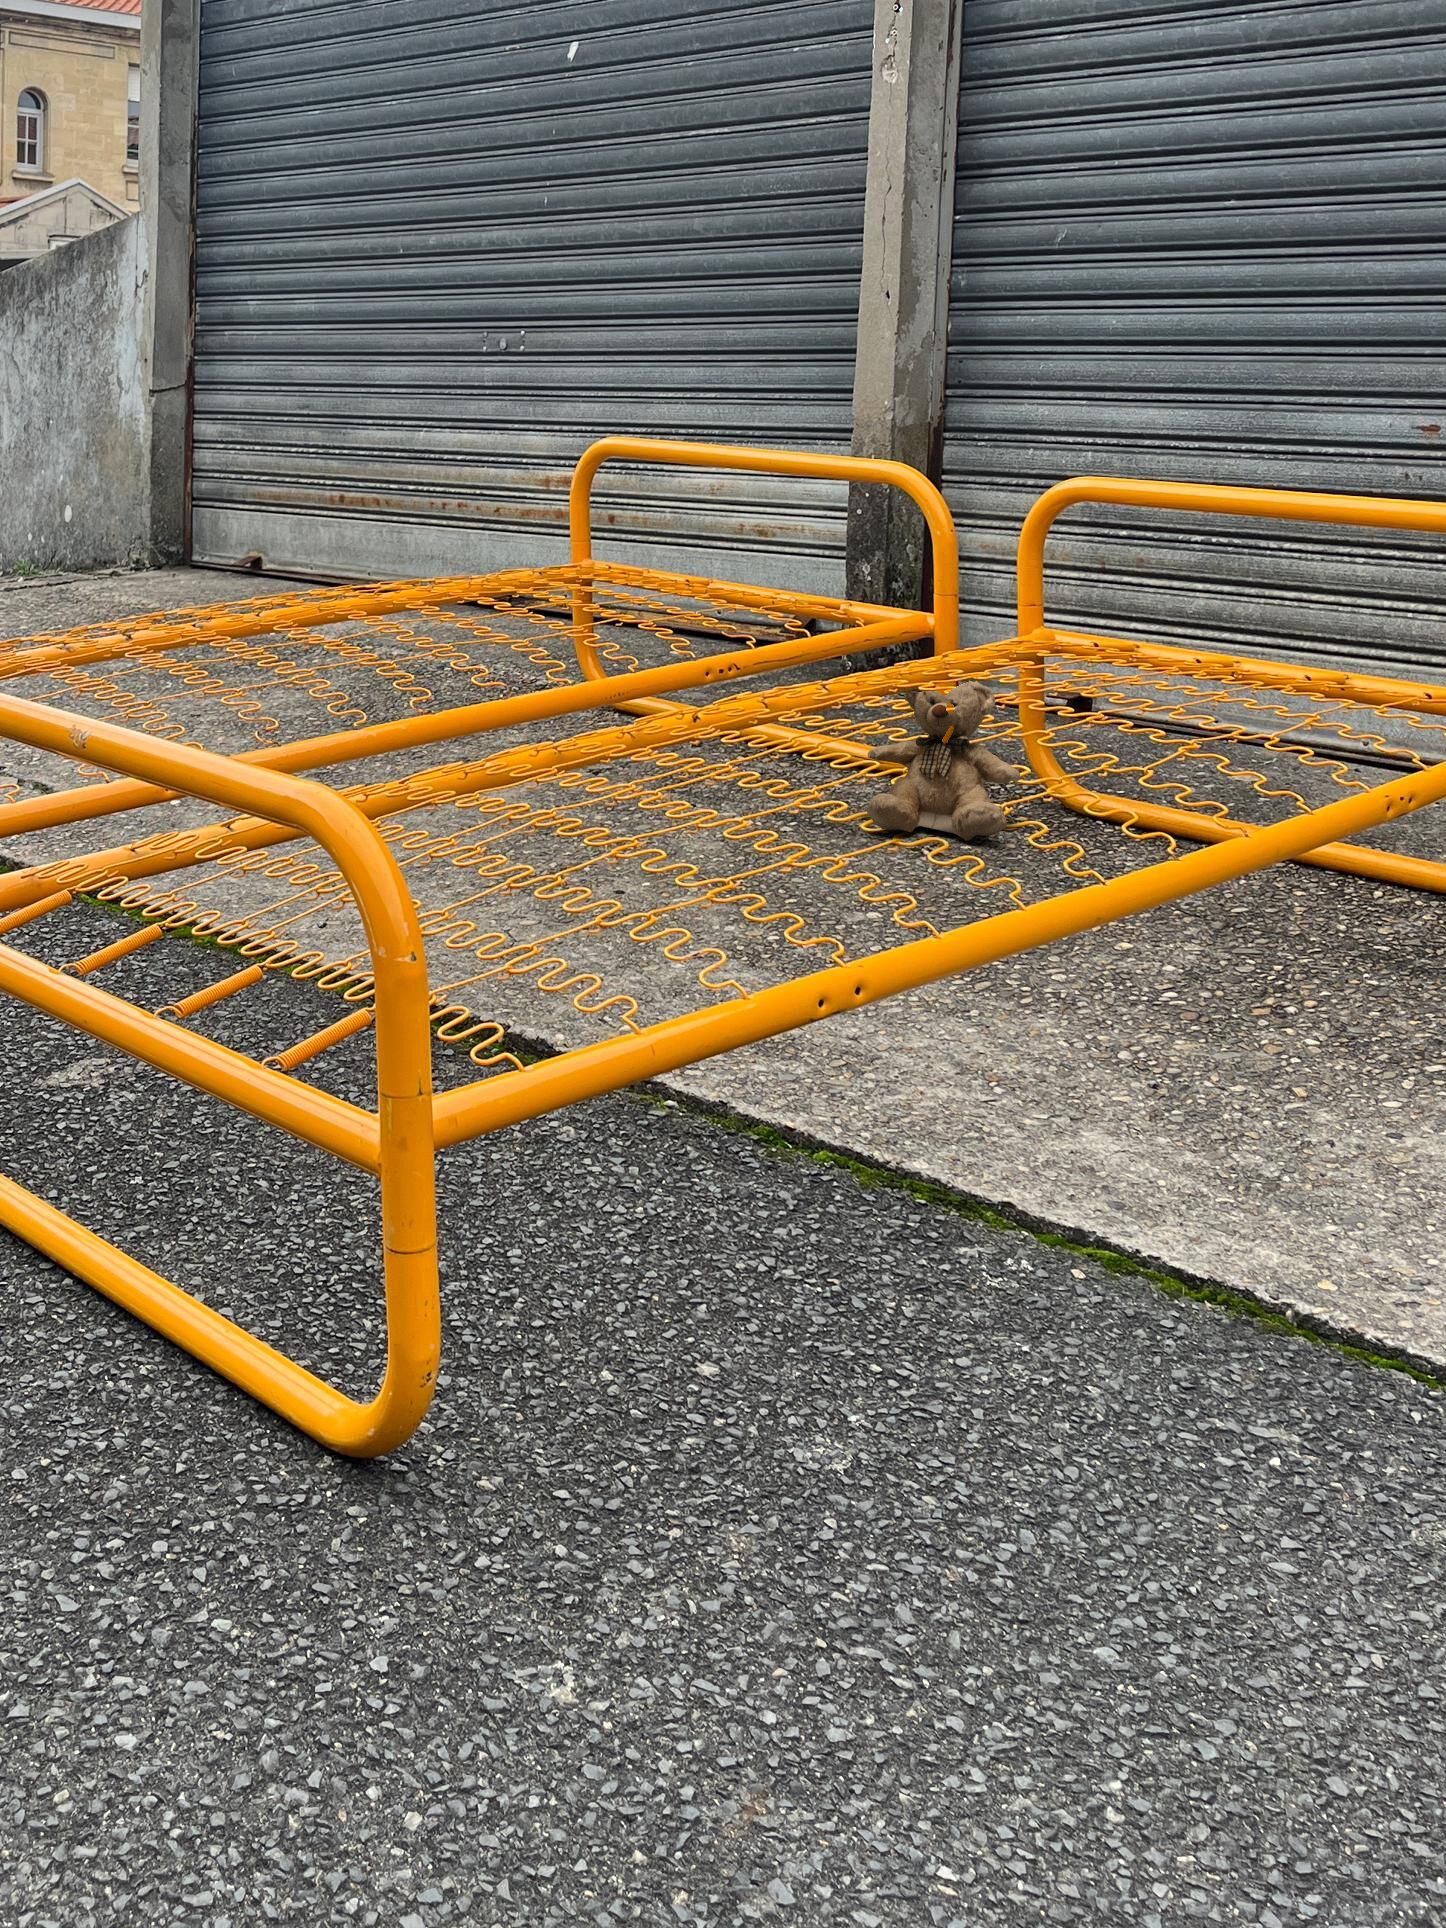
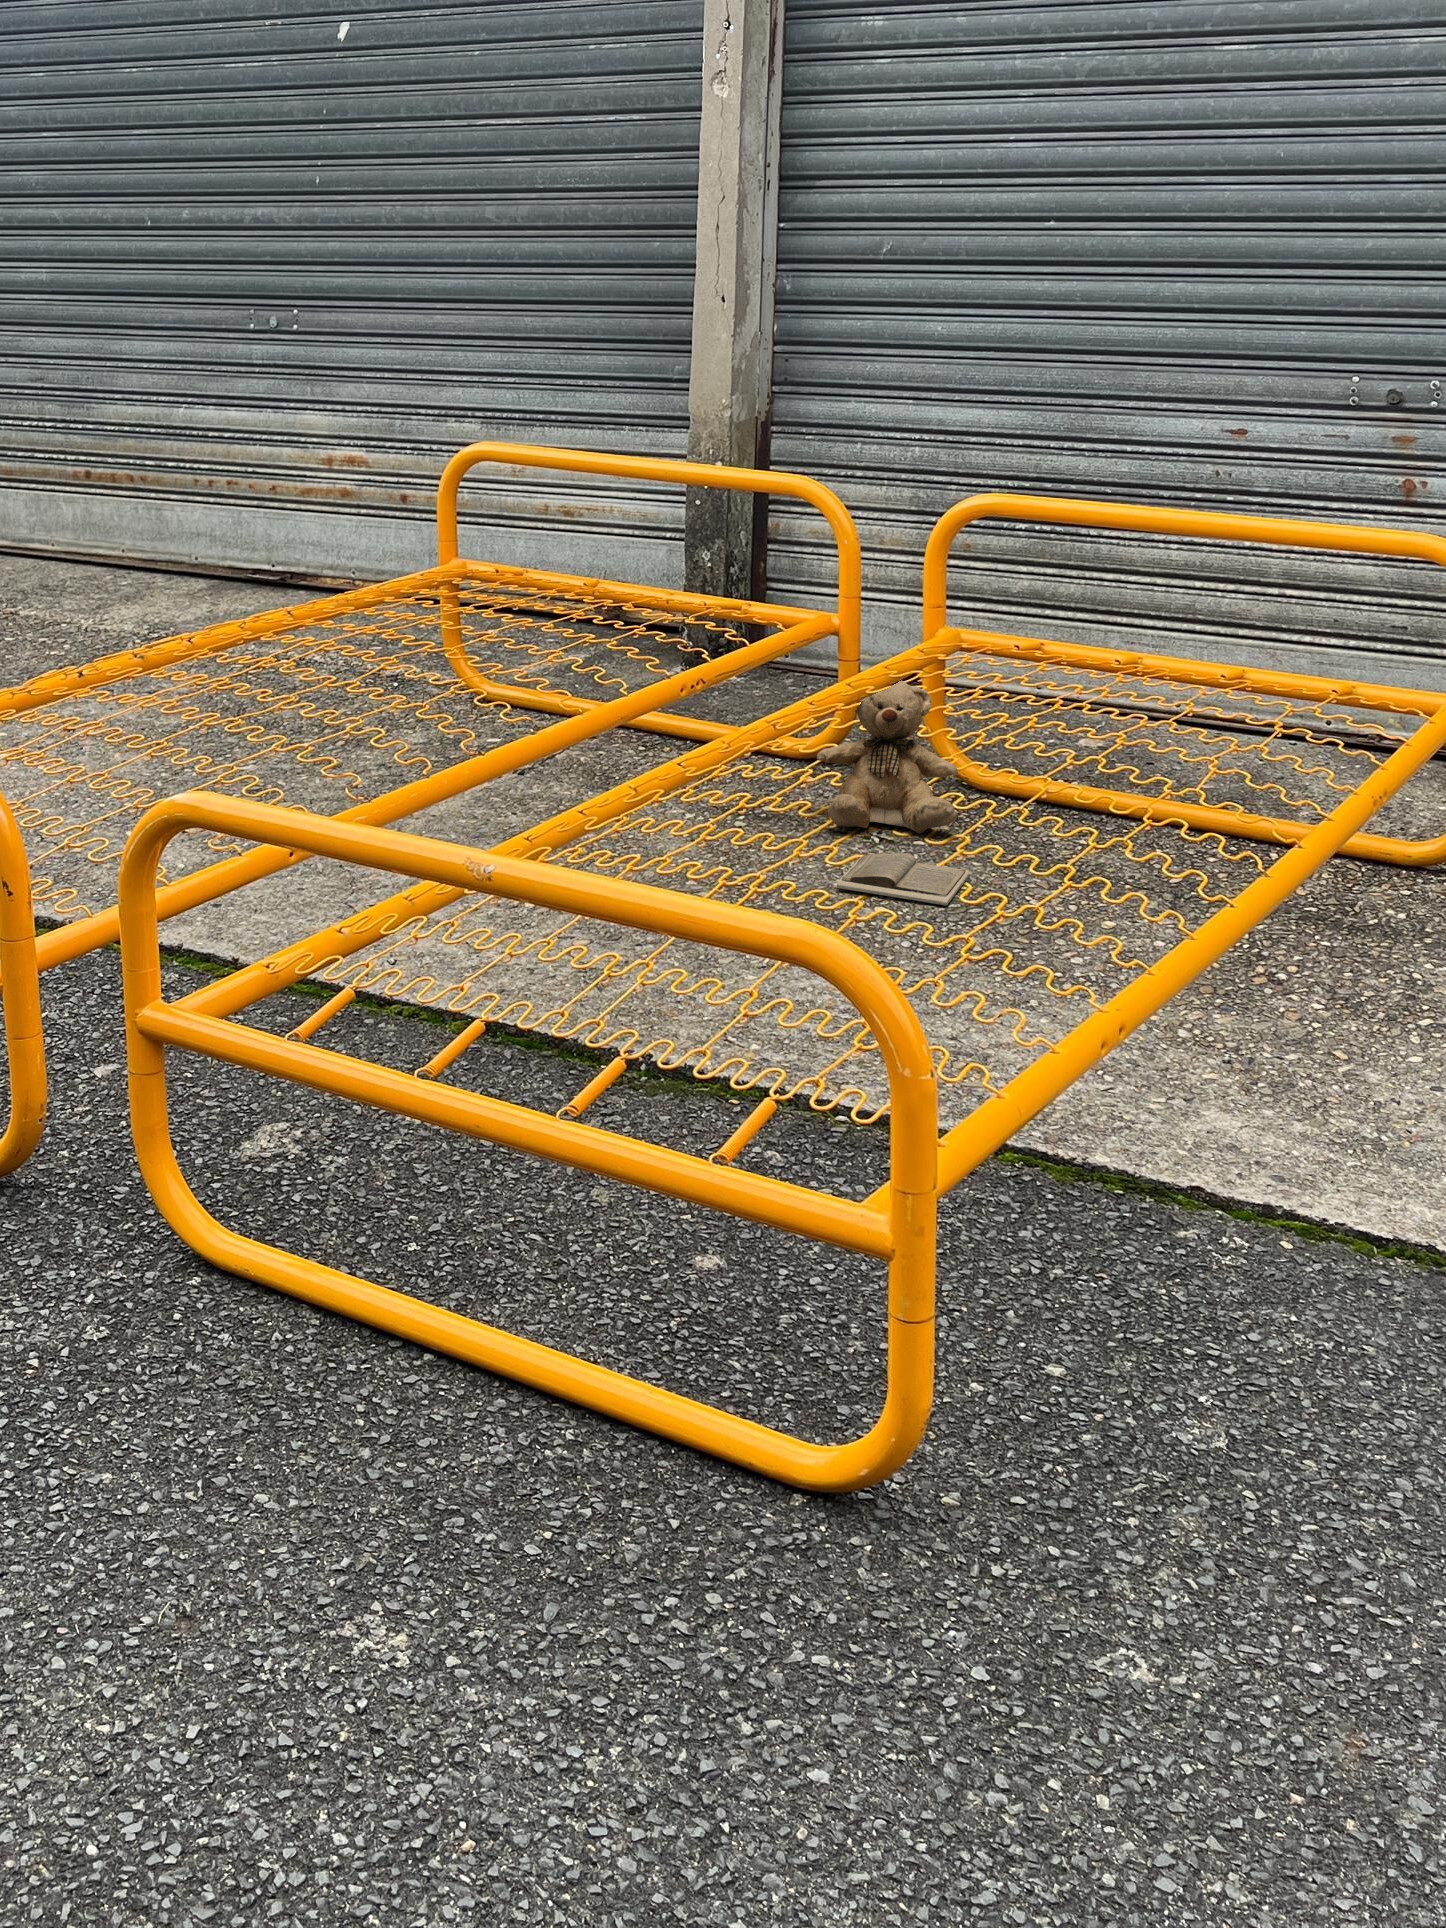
book: none [831,855,989,909] -> present [837,853,969,905]

